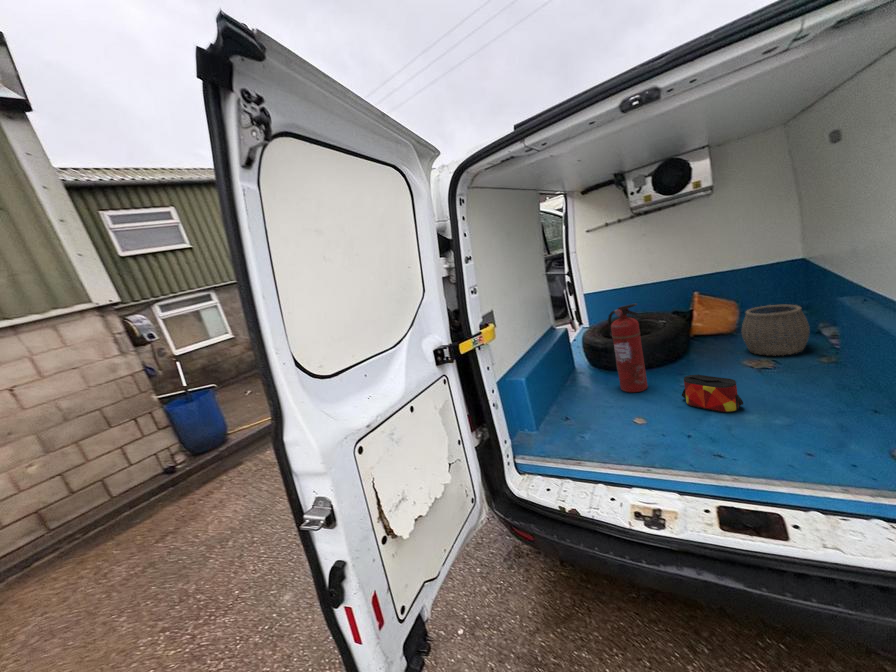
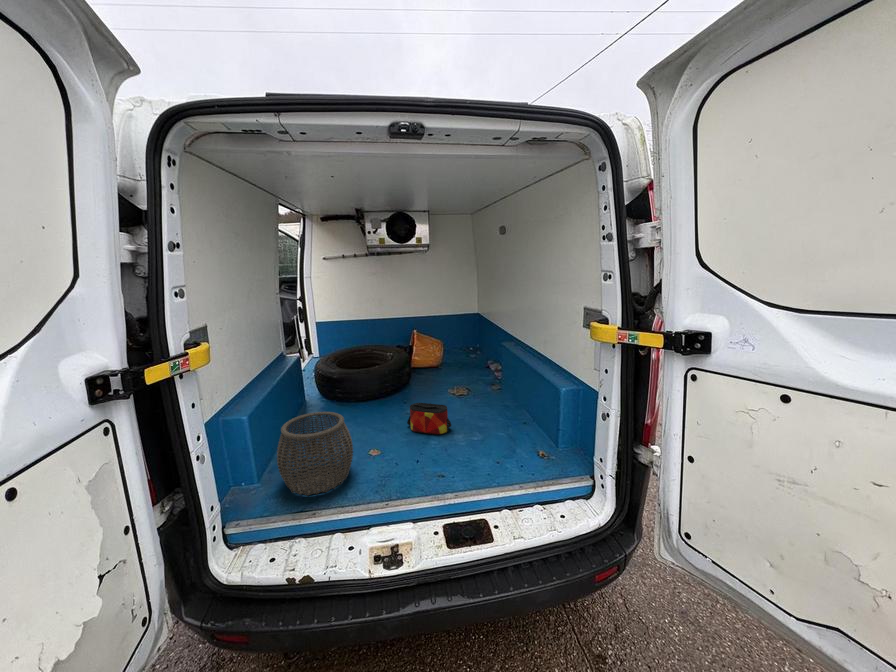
fire extinguisher: present [608,303,648,392] -> none [345,334,378,424]
woven basket: present [742,305,809,356] -> present [277,412,353,495]

